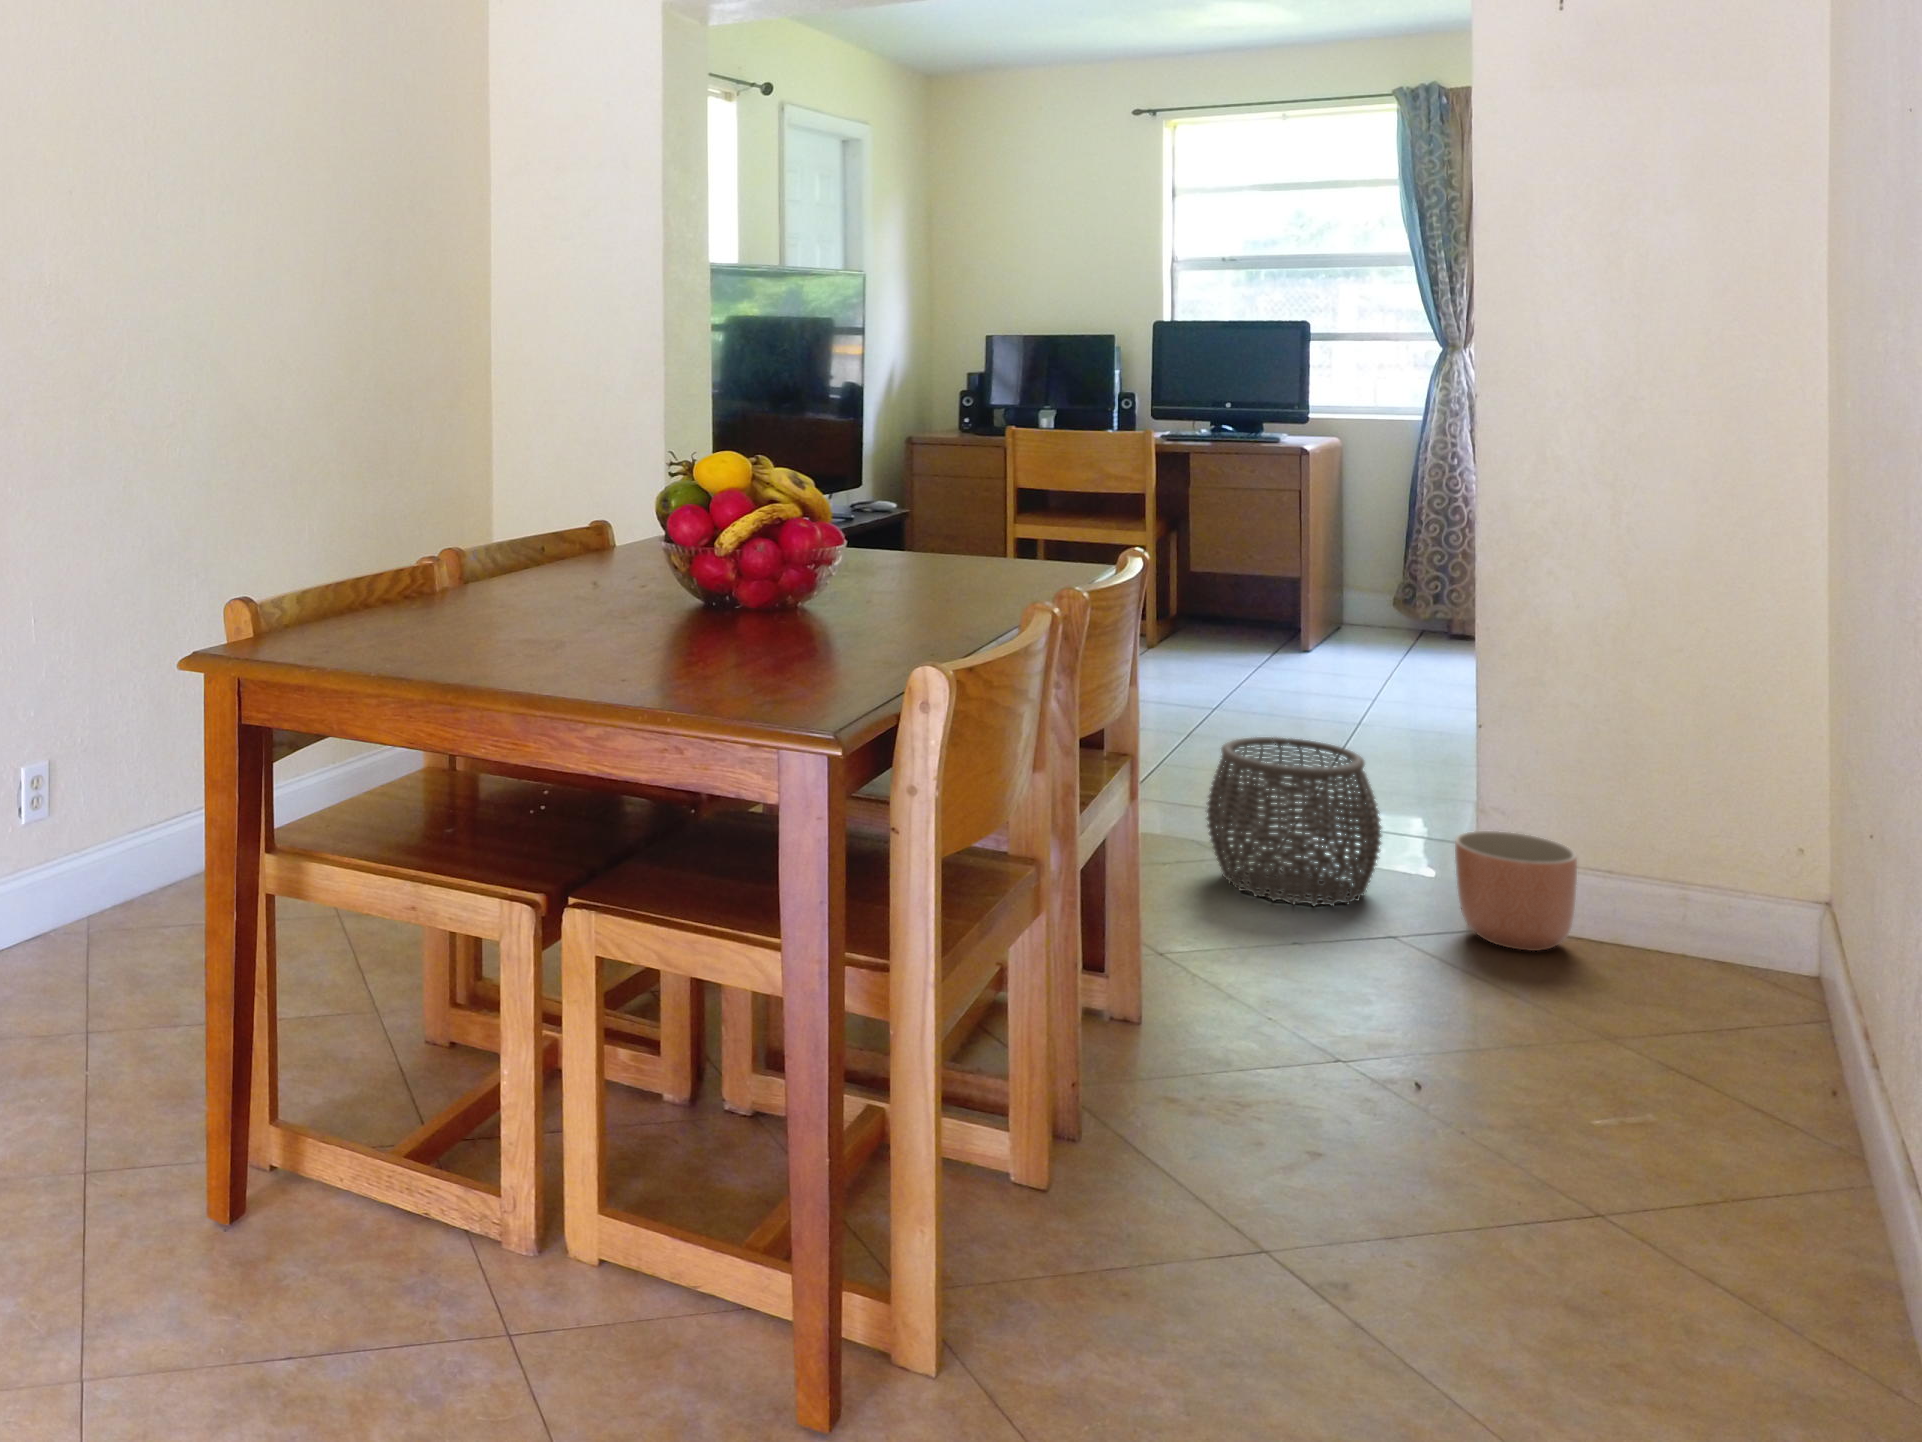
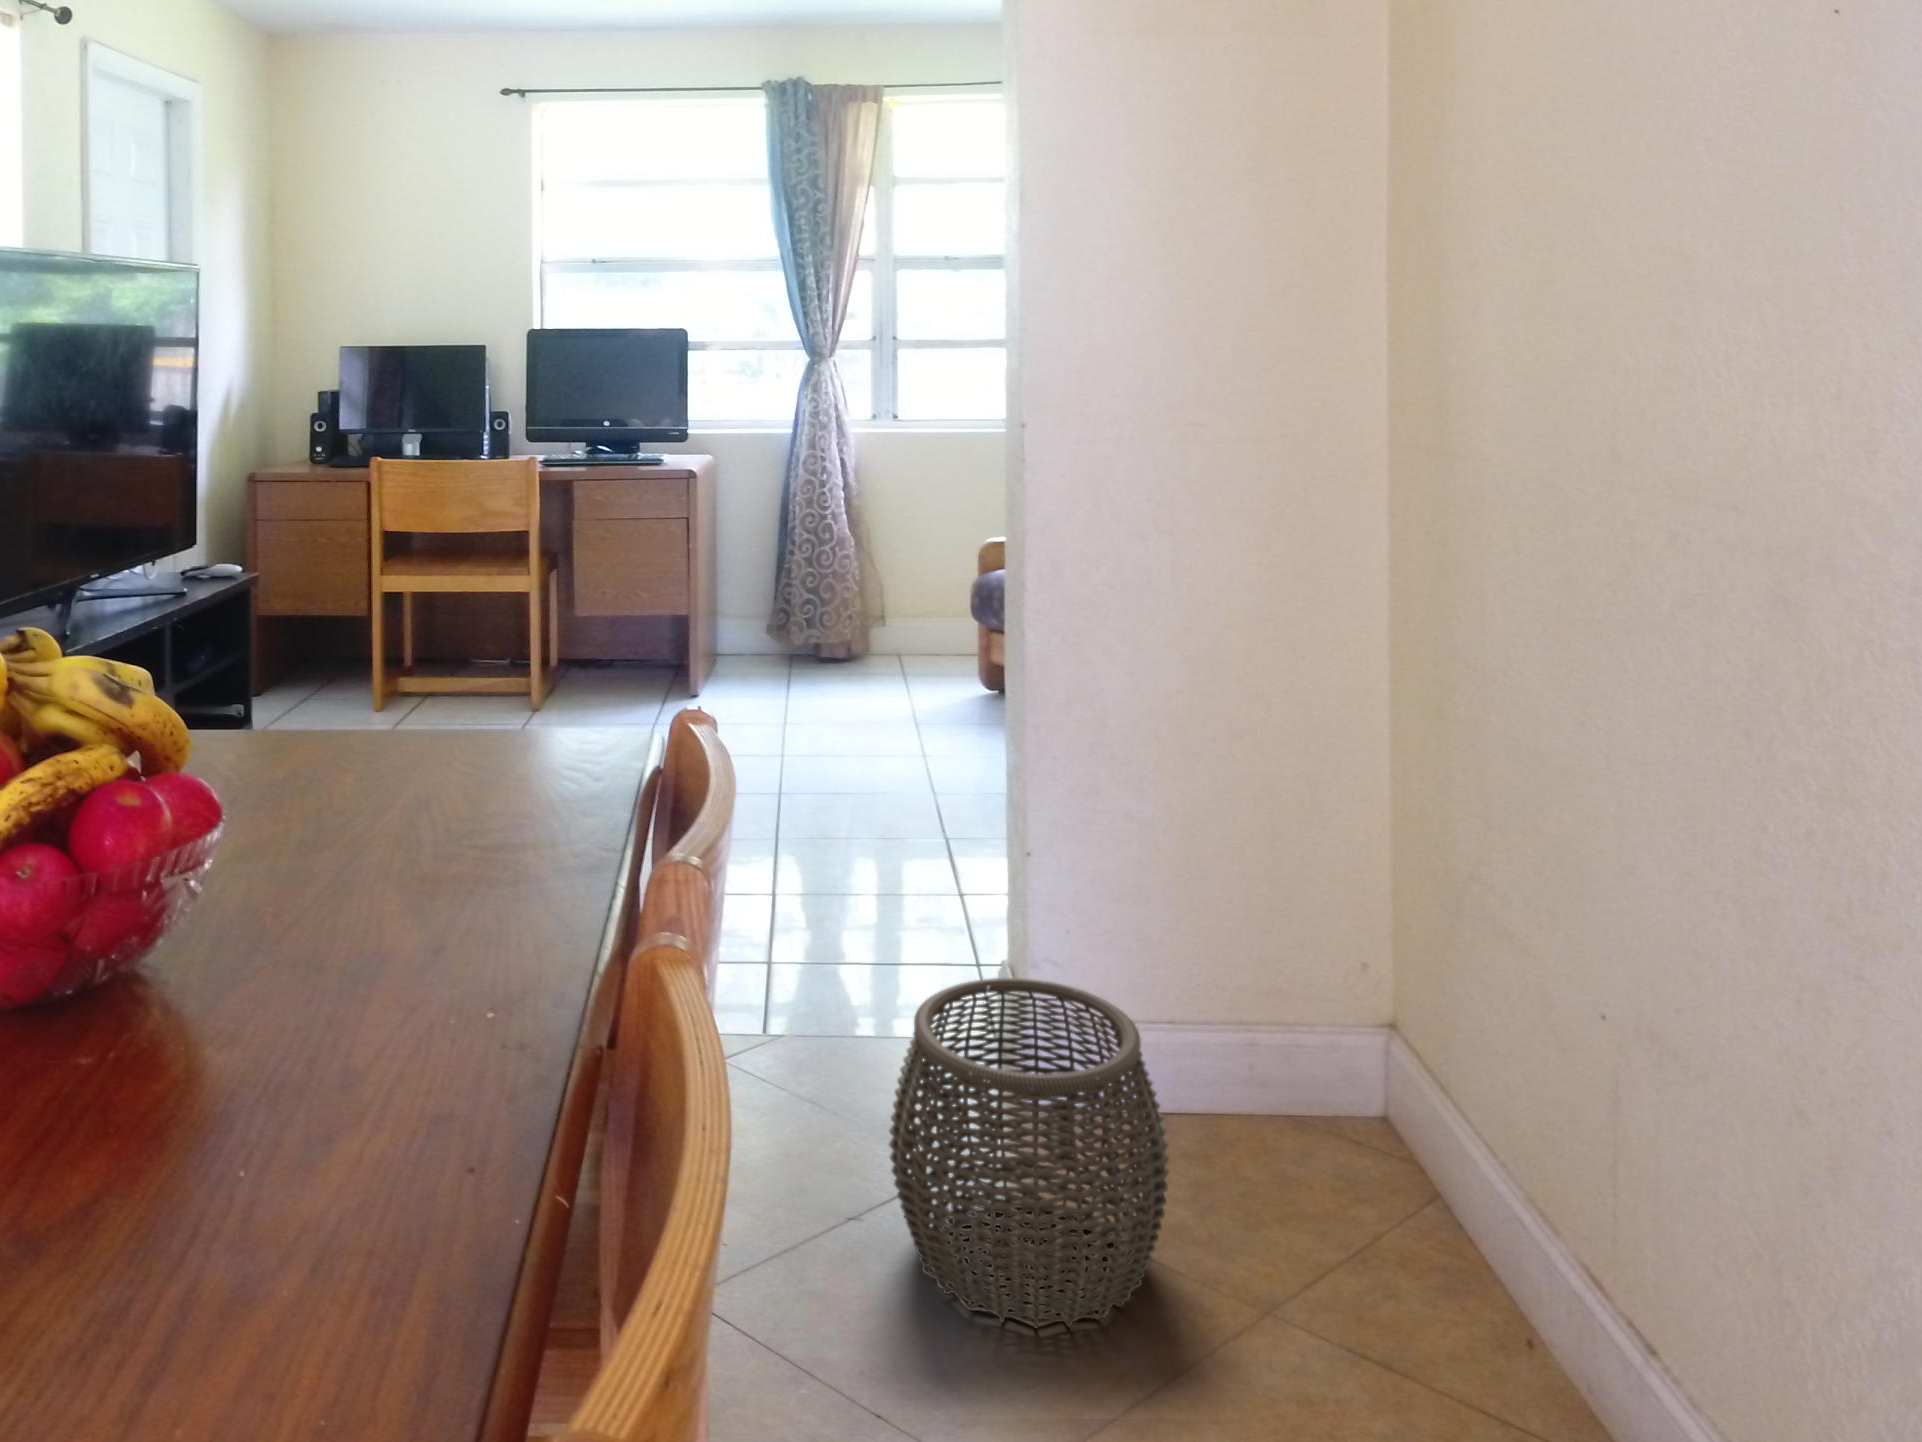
planter: present [1455,831,1577,951] -> none [1314,1113,1506,1353]

